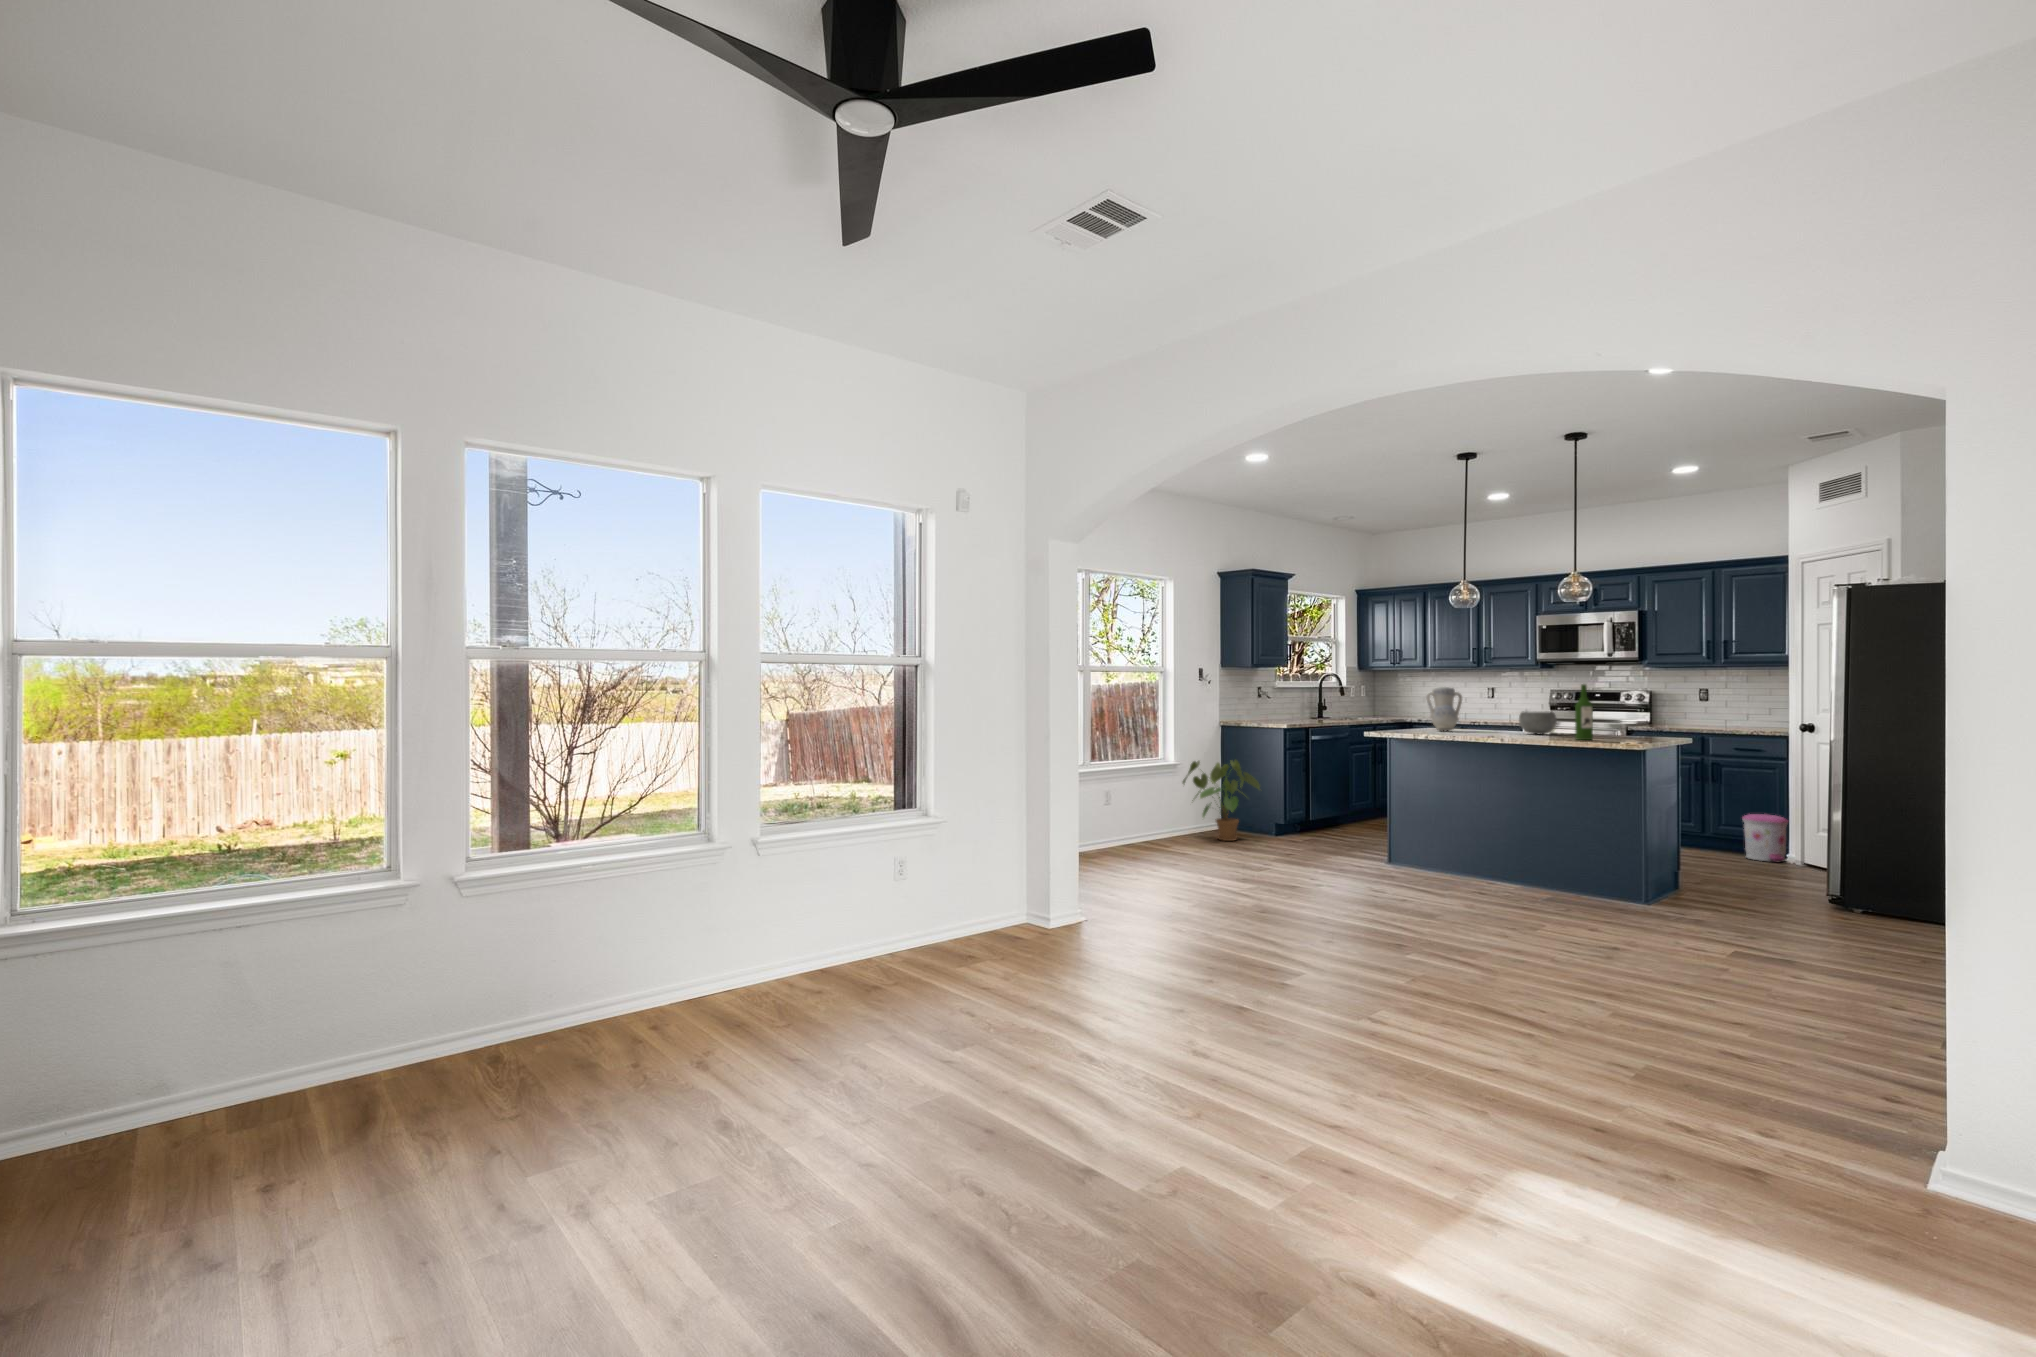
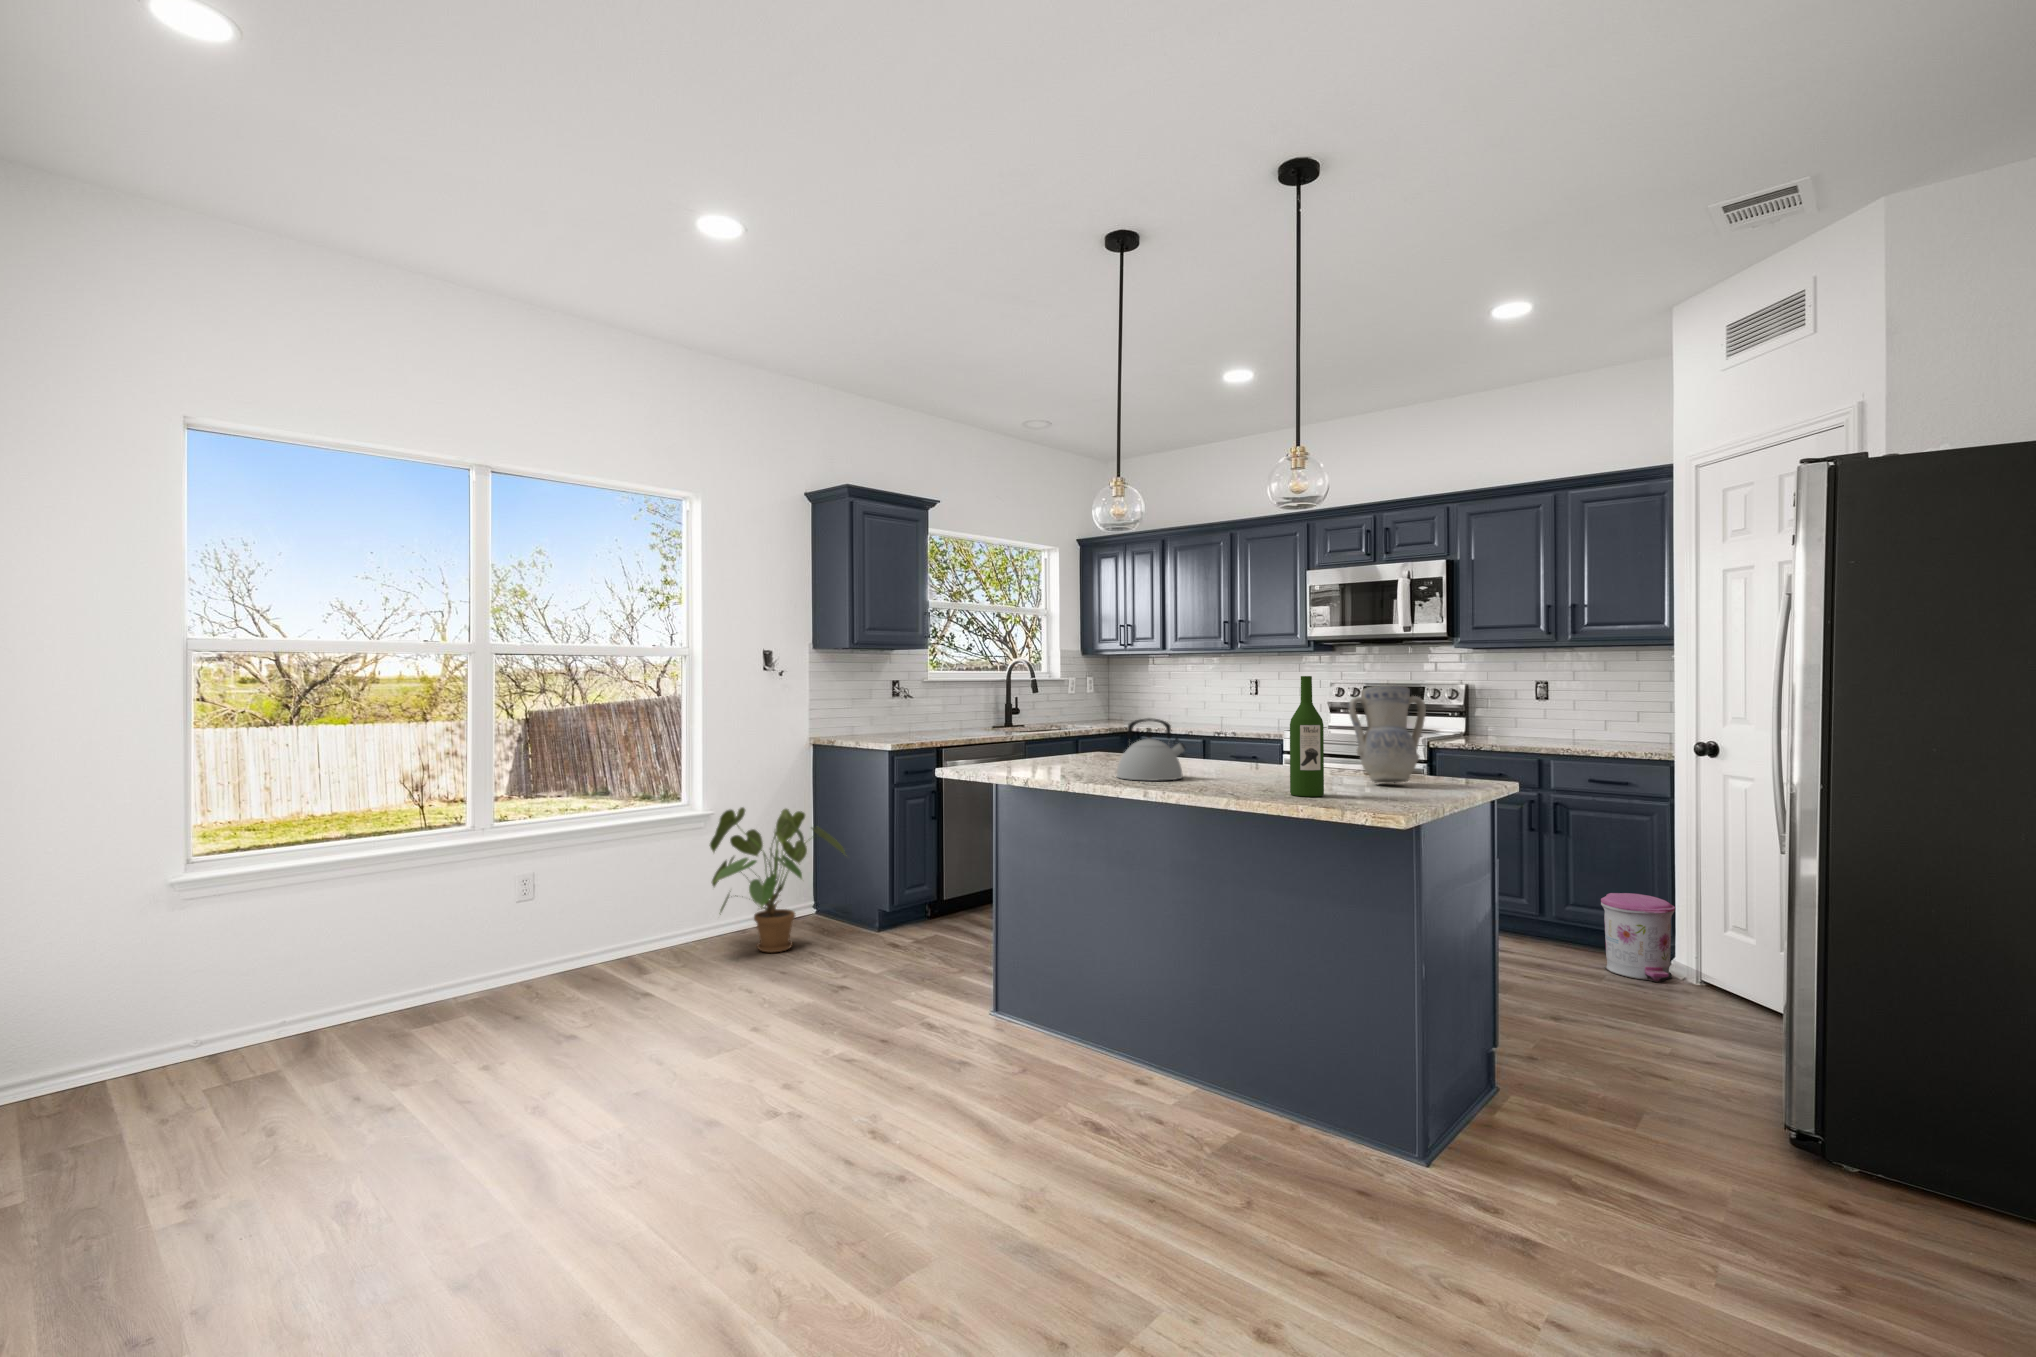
vase: present [1426,687,1462,731] -> present [1348,685,1426,784]
kettle: none [1473,705,1510,735] -> present [1117,719,1186,780]
bowl: present [1519,711,1557,734] -> none [1212,728,1278,774]

